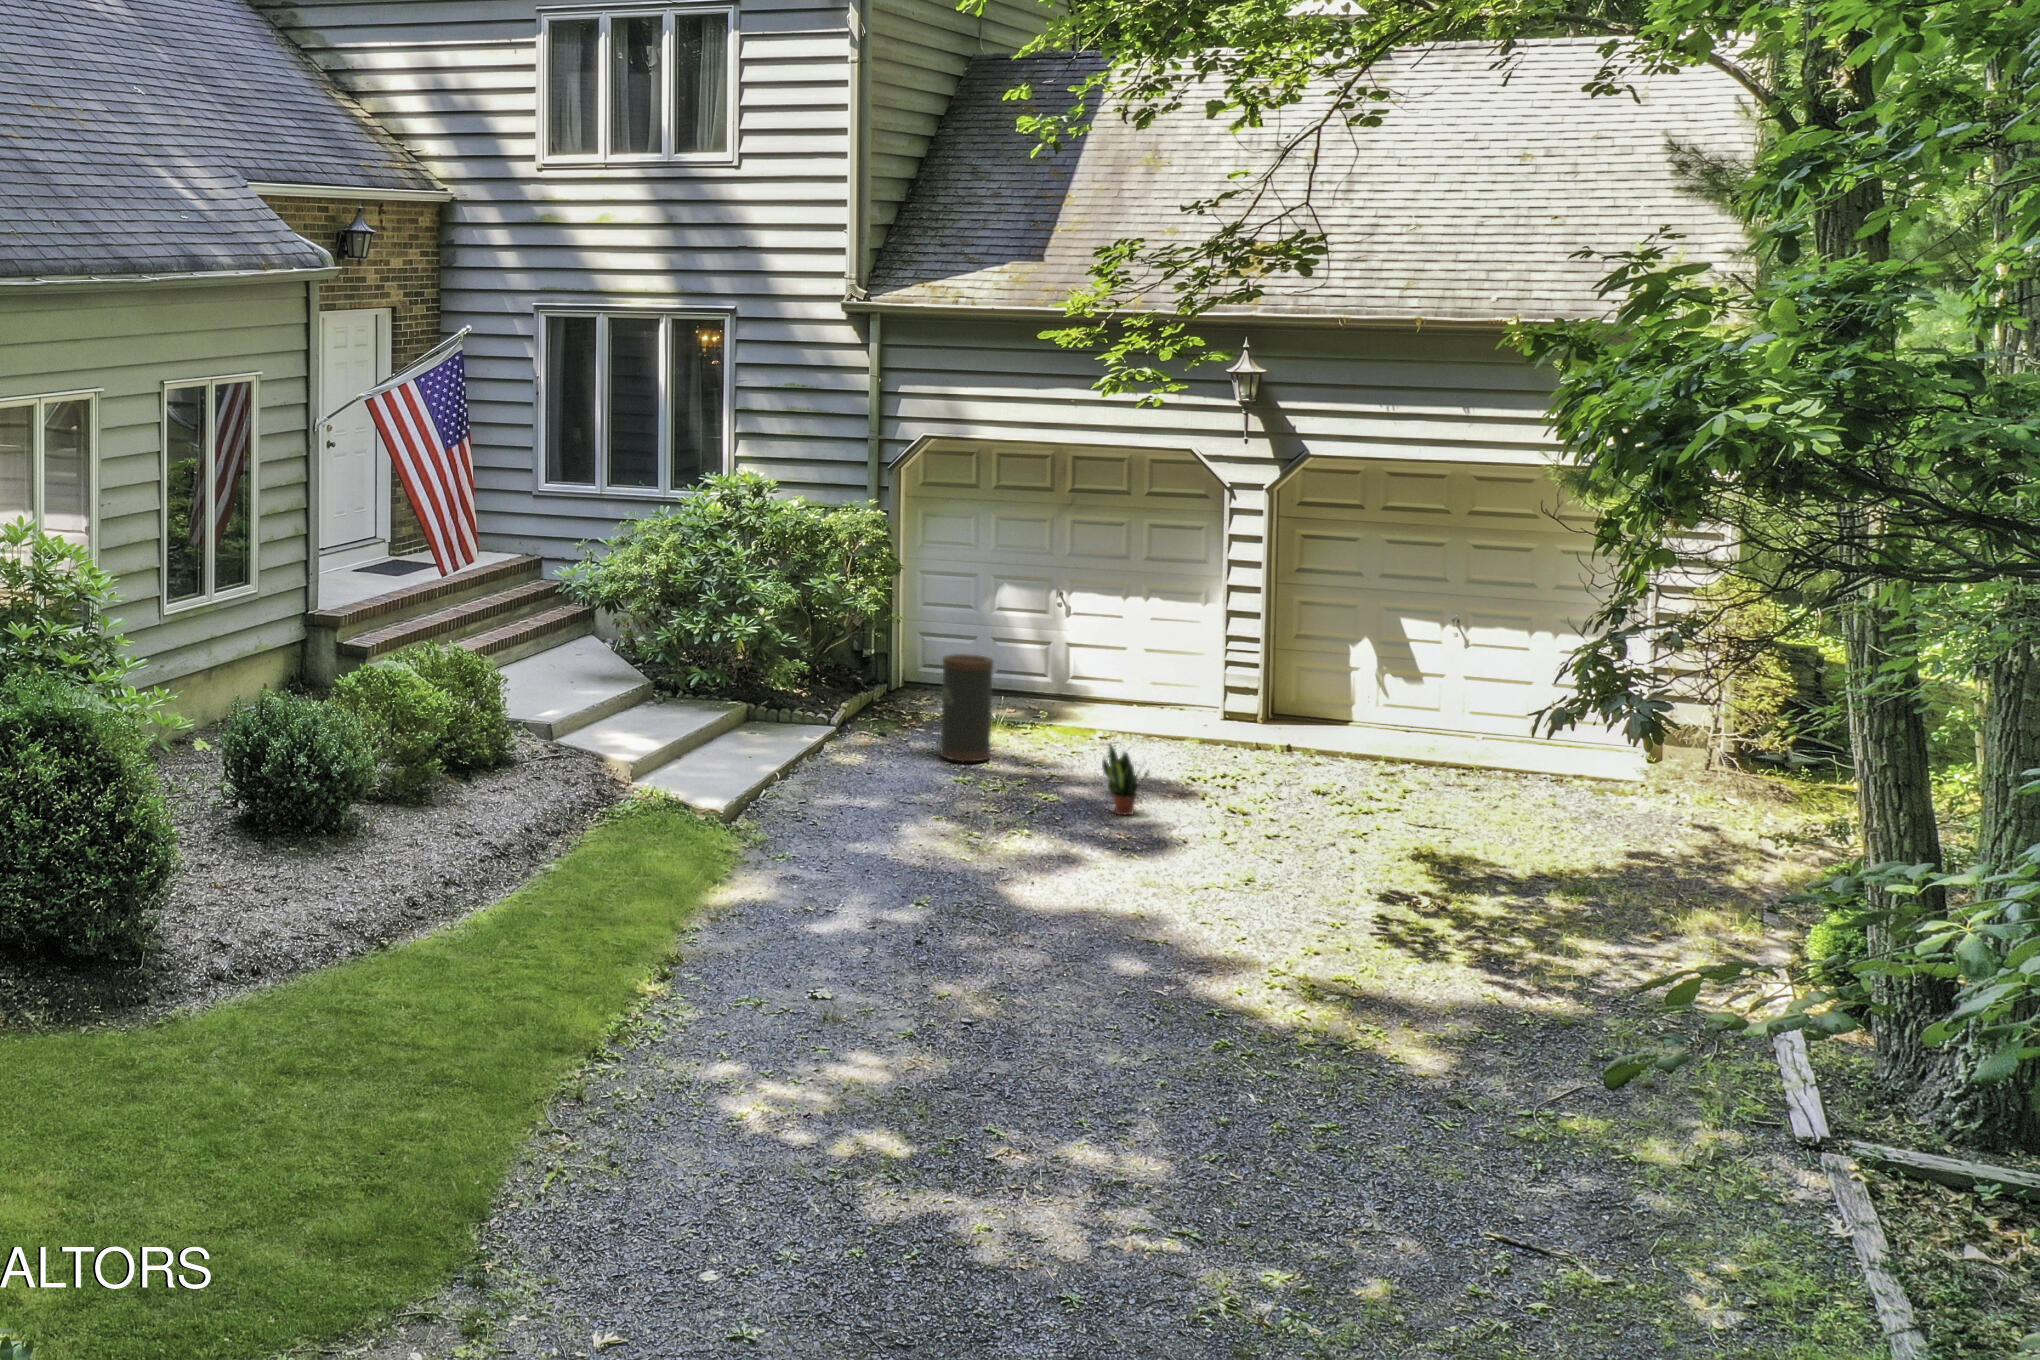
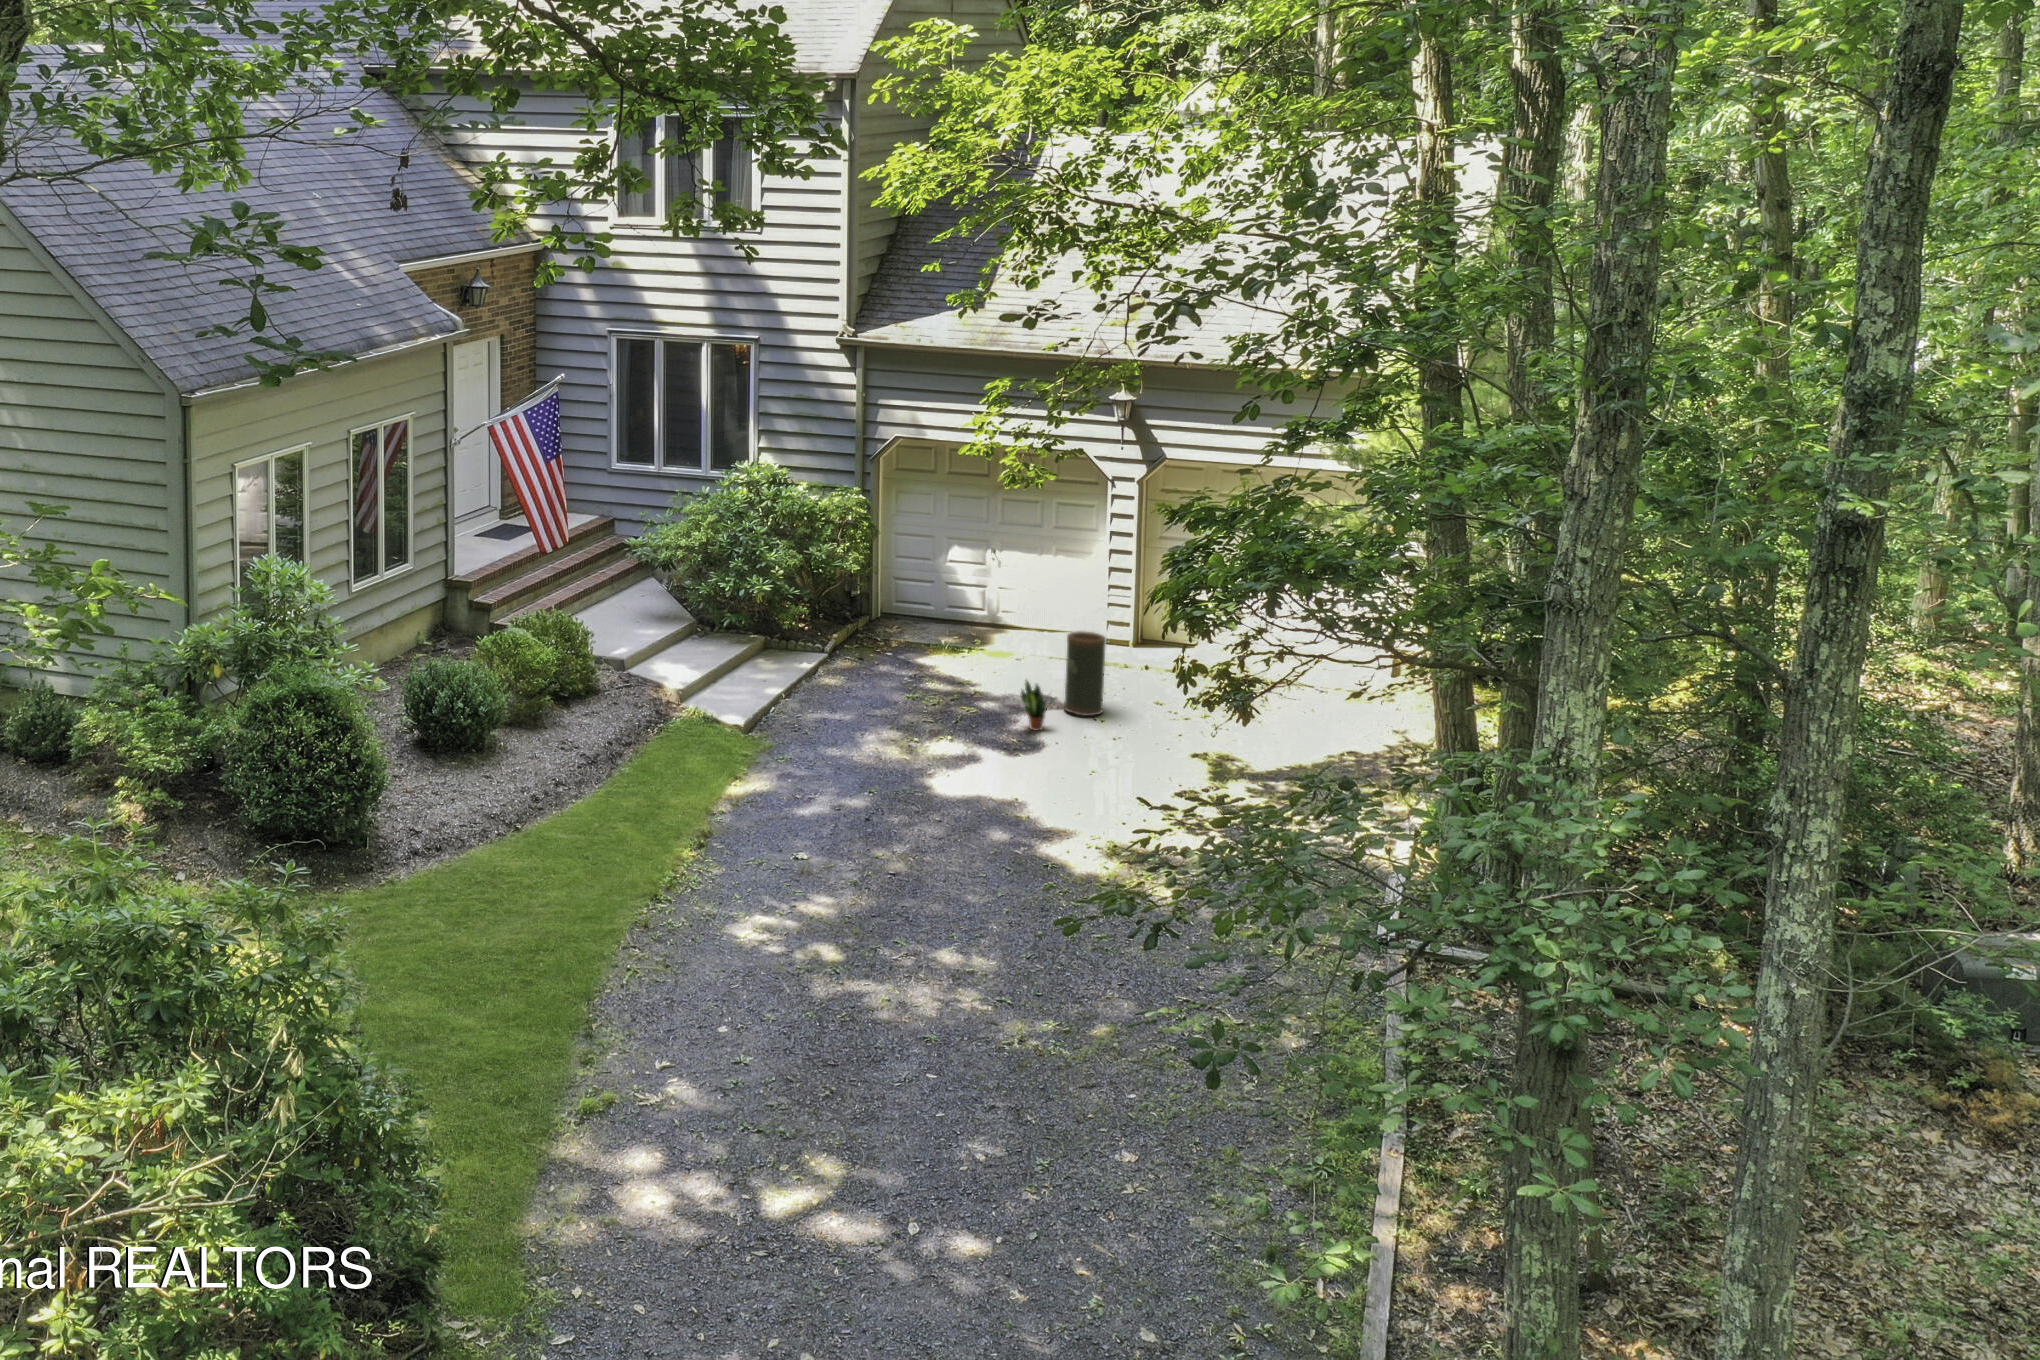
trash can: present [940,654,993,762] -> present [1064,631,1106,716]

